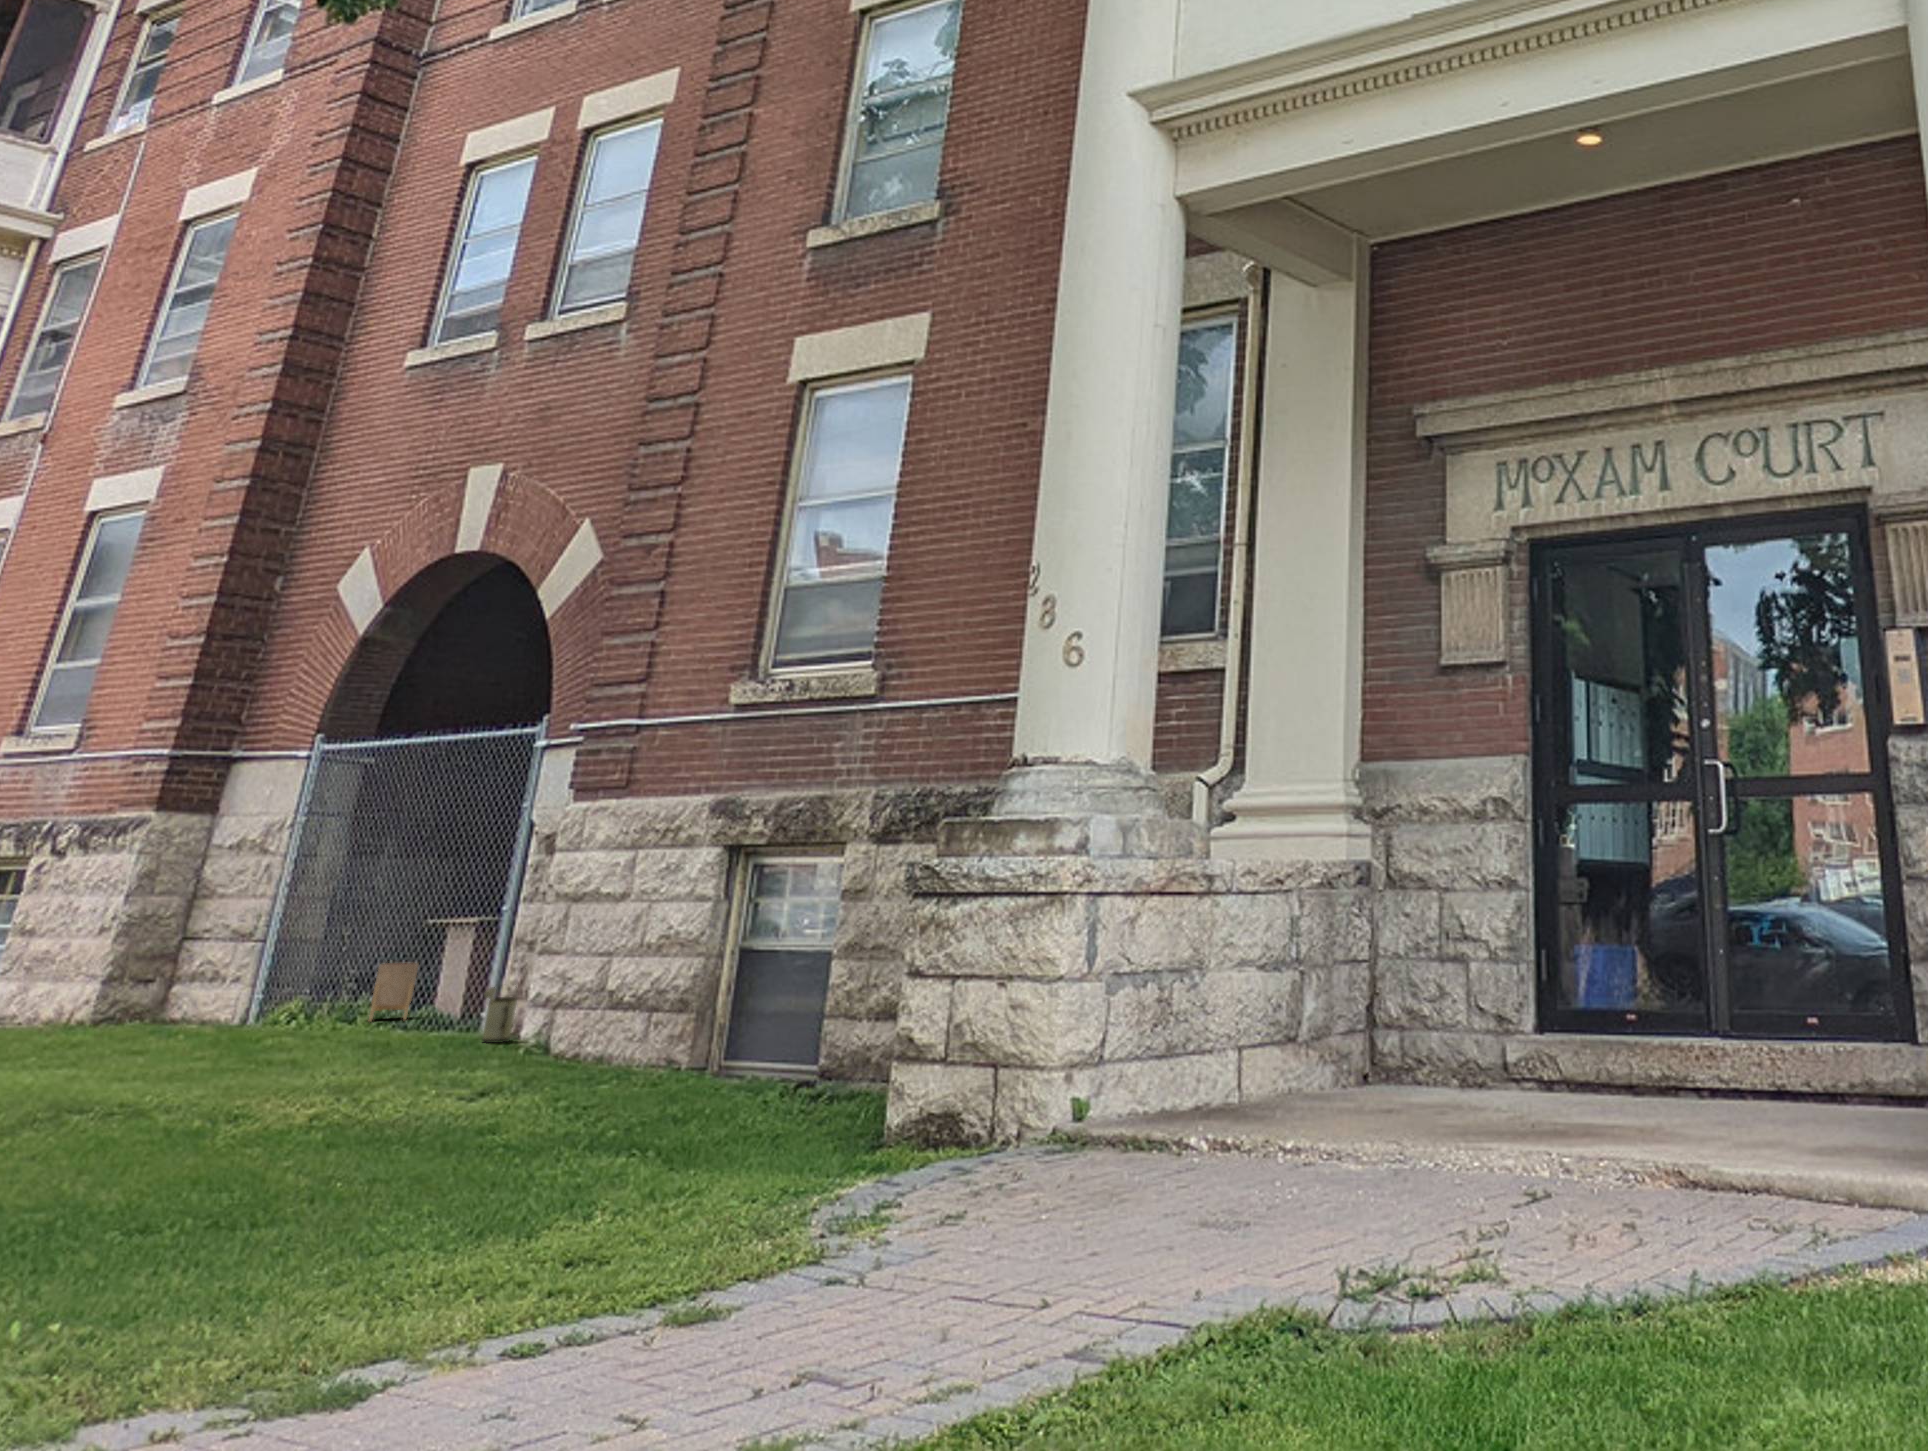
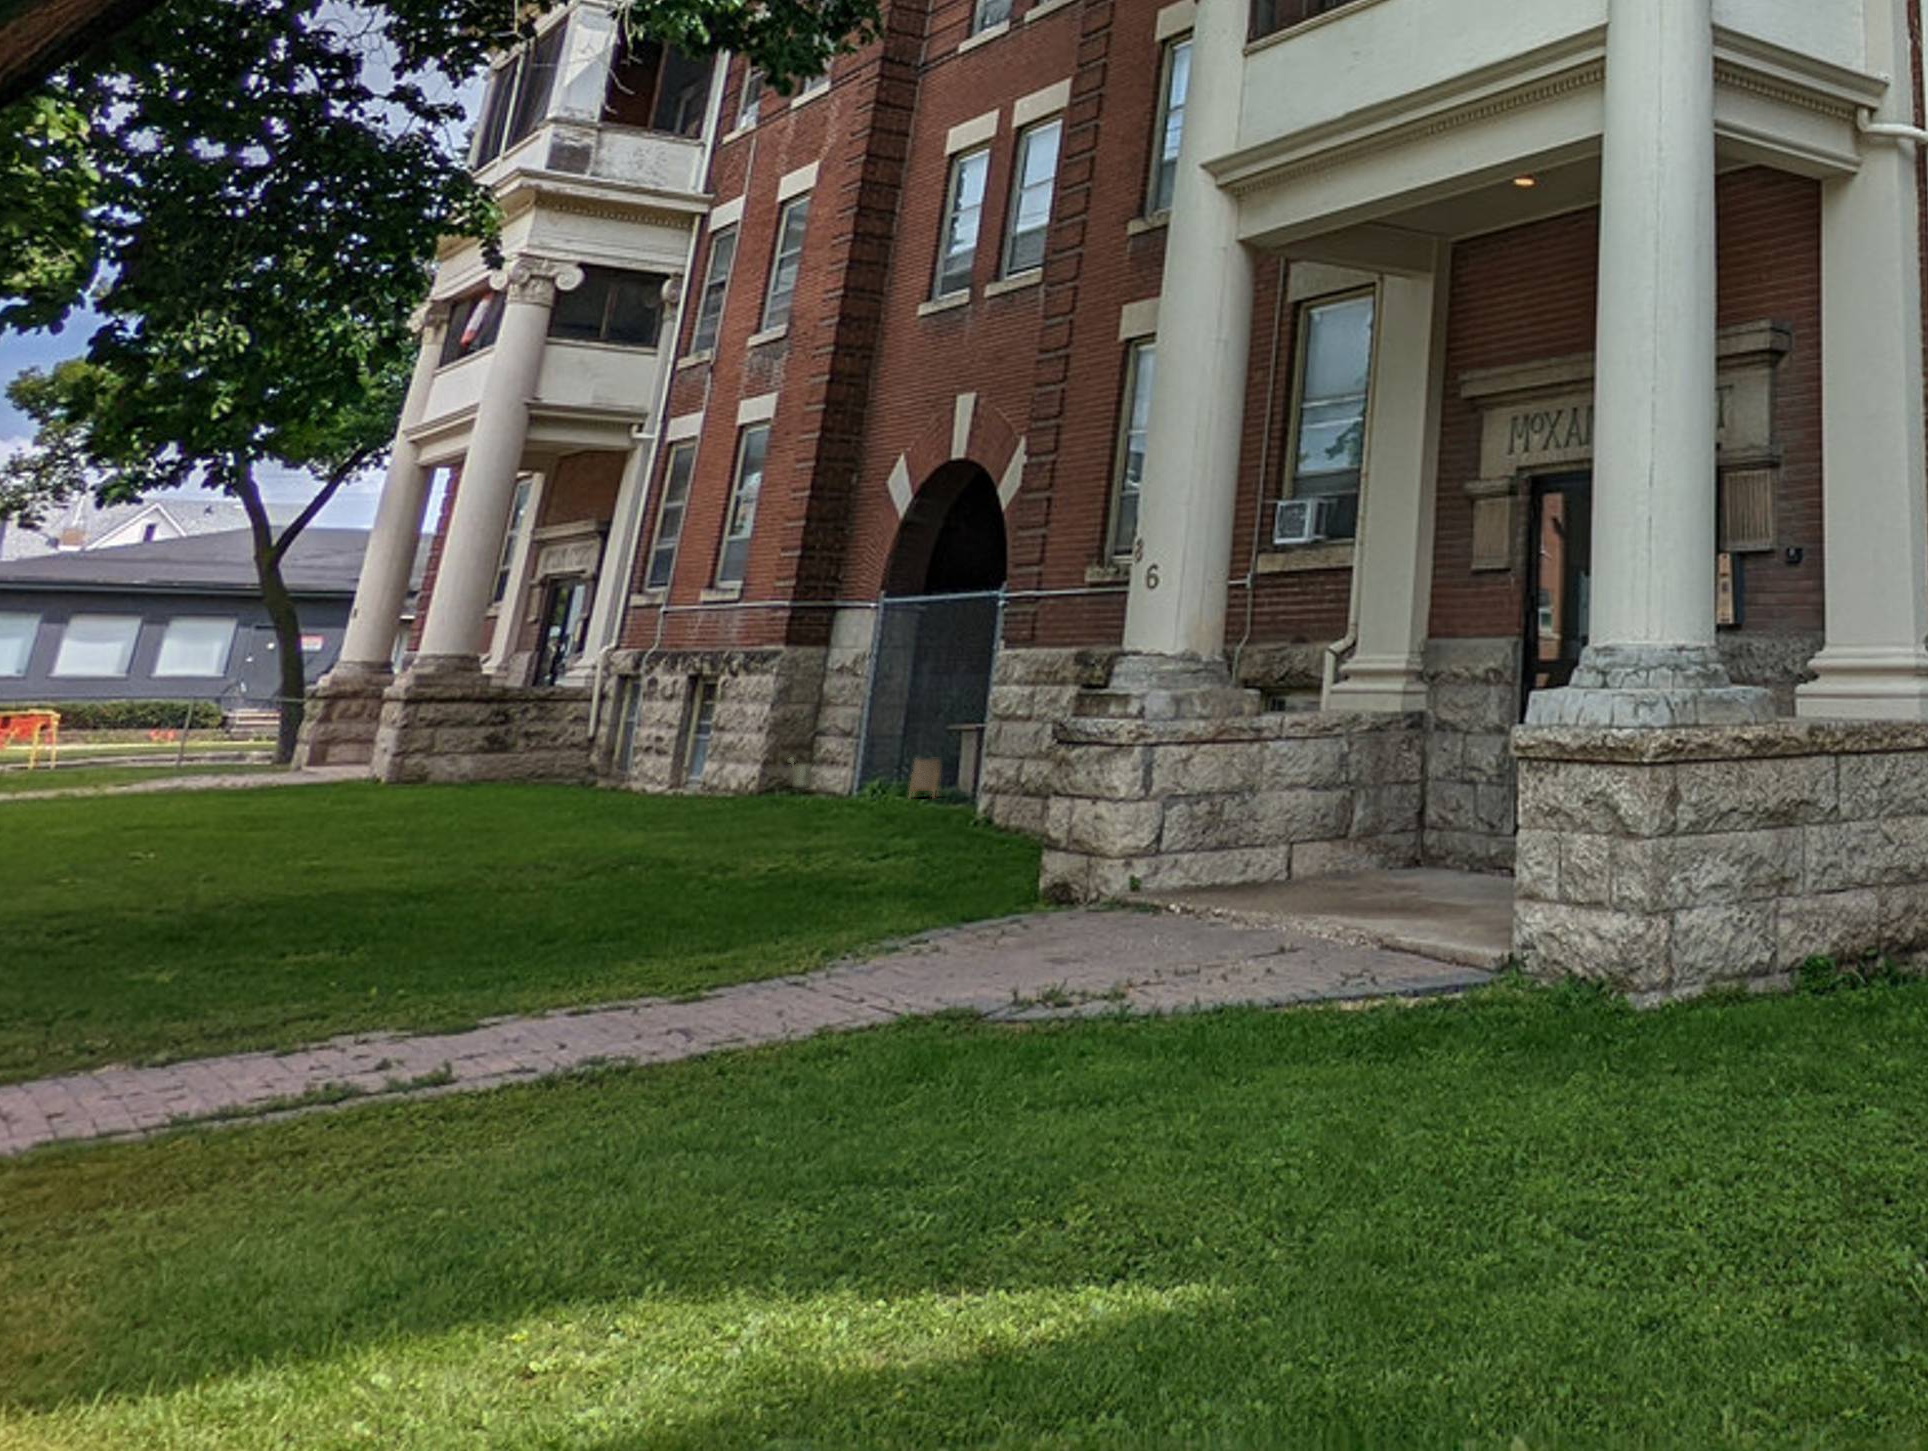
watering can: present [483,987,517,1043] -> present [788,758,811,788]

